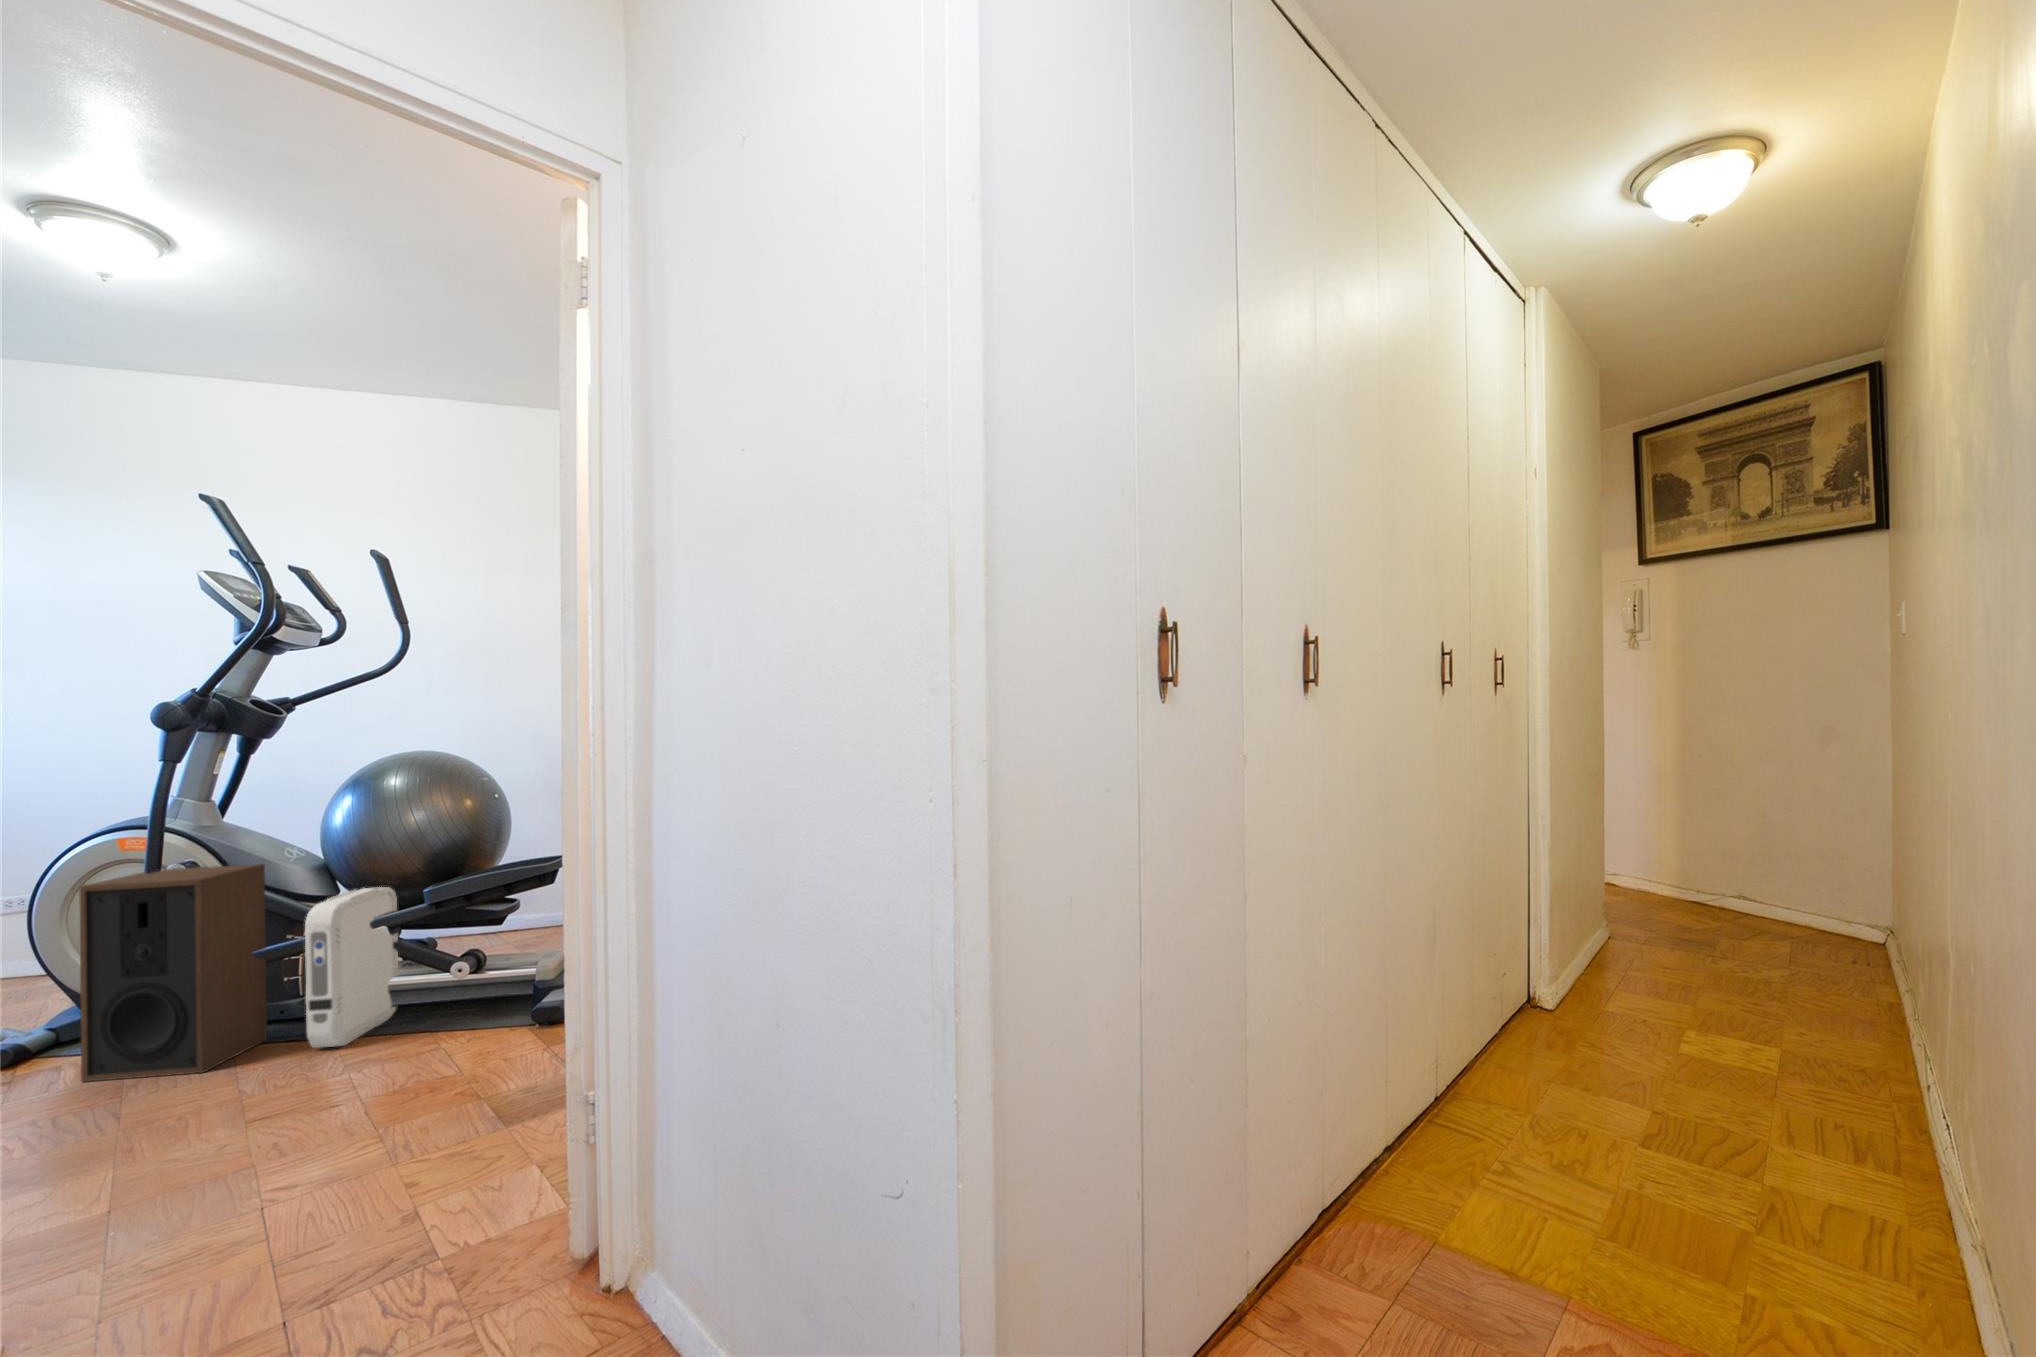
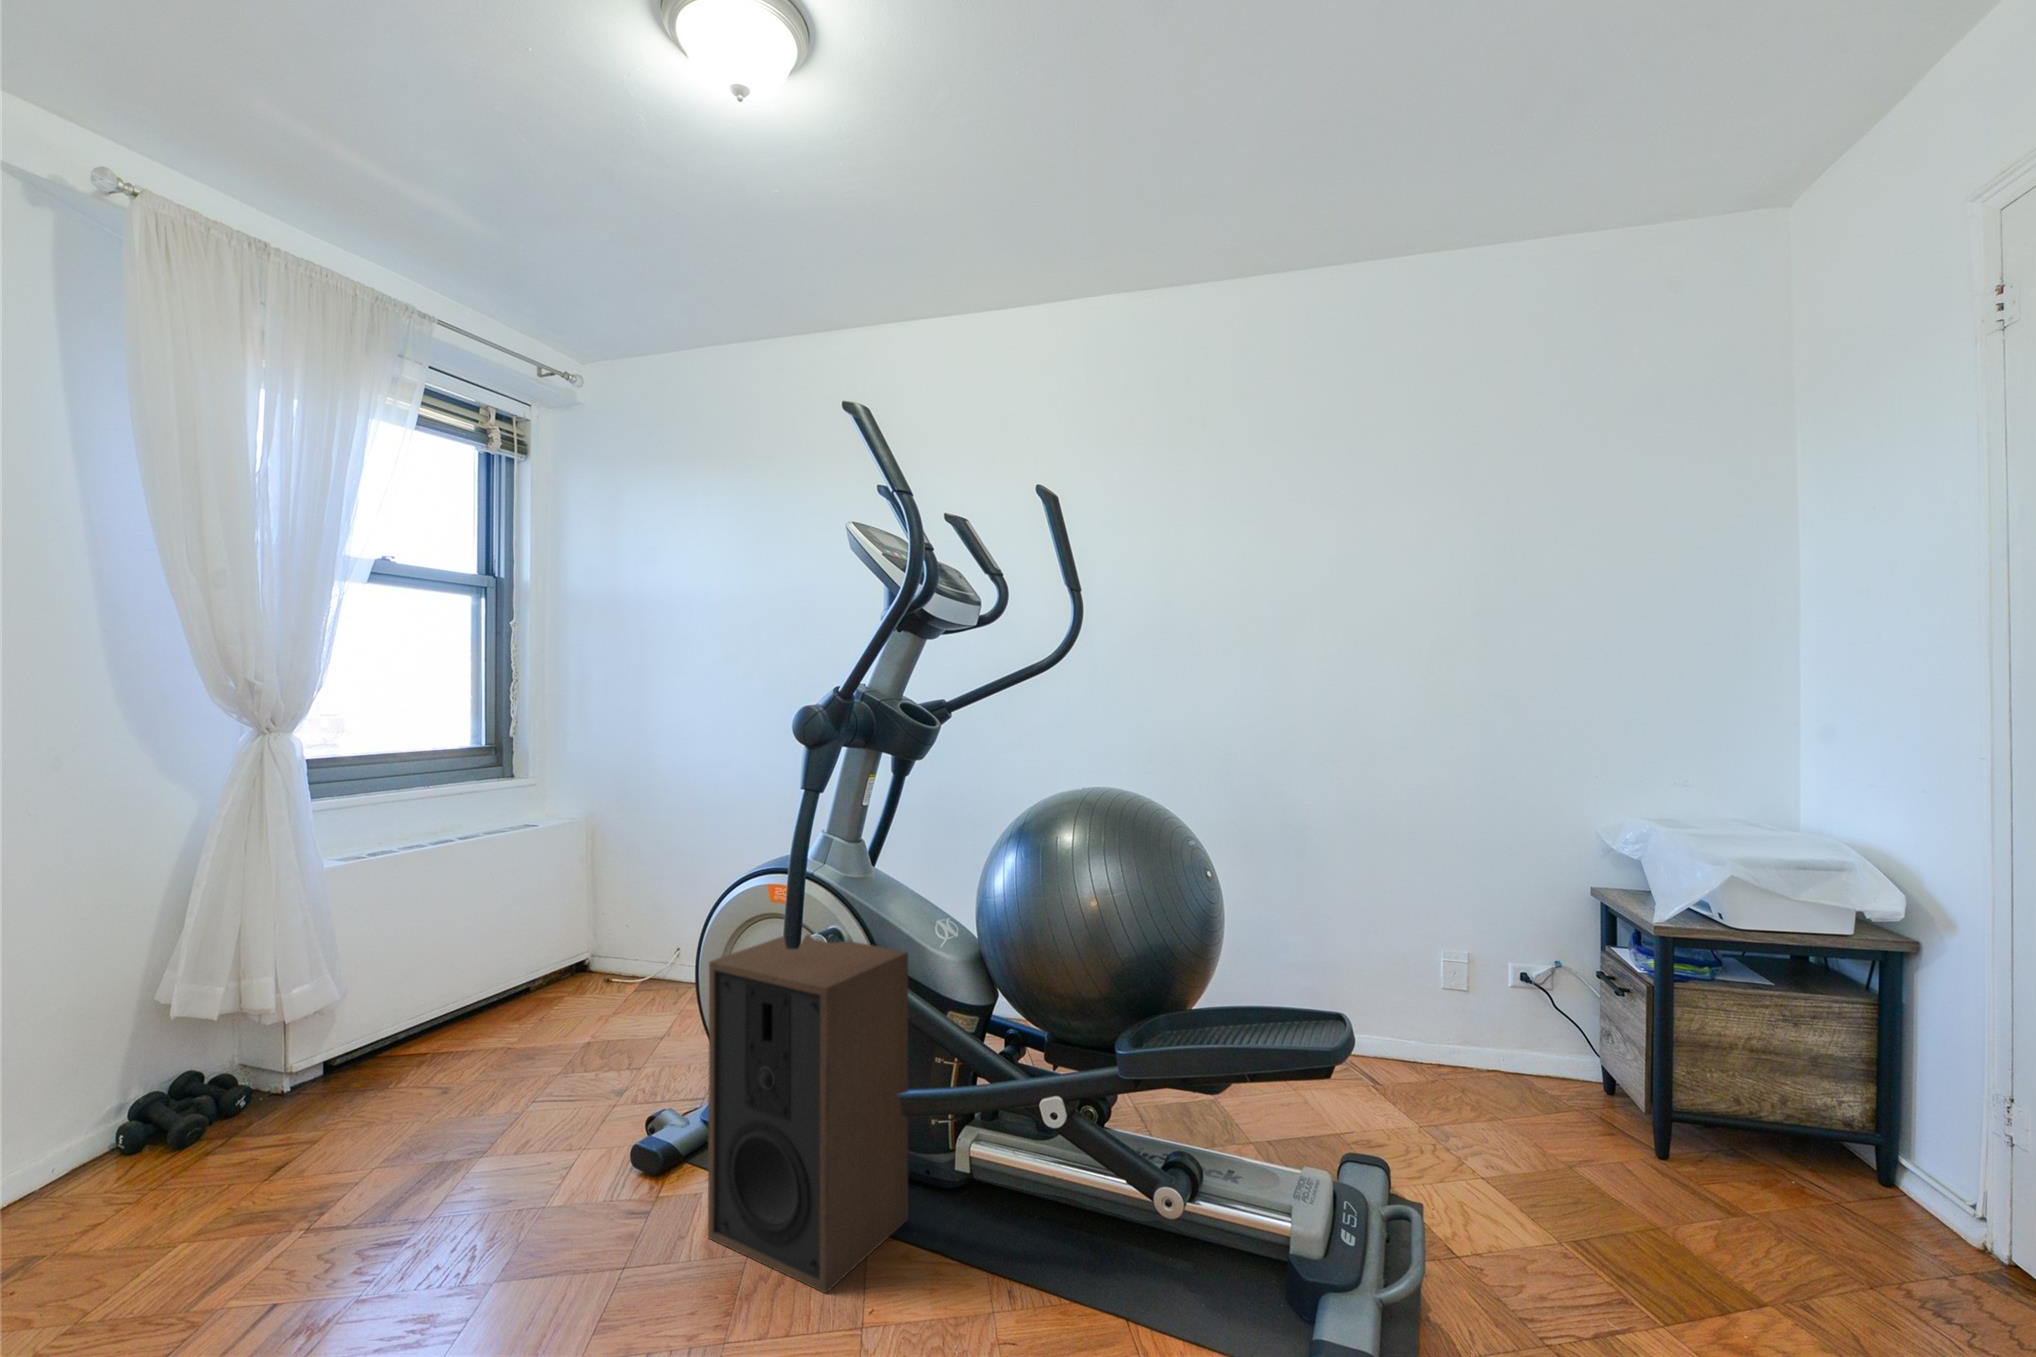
air purifier: present [305,887,398,1048] -> none [952,1007,1071,1306]

